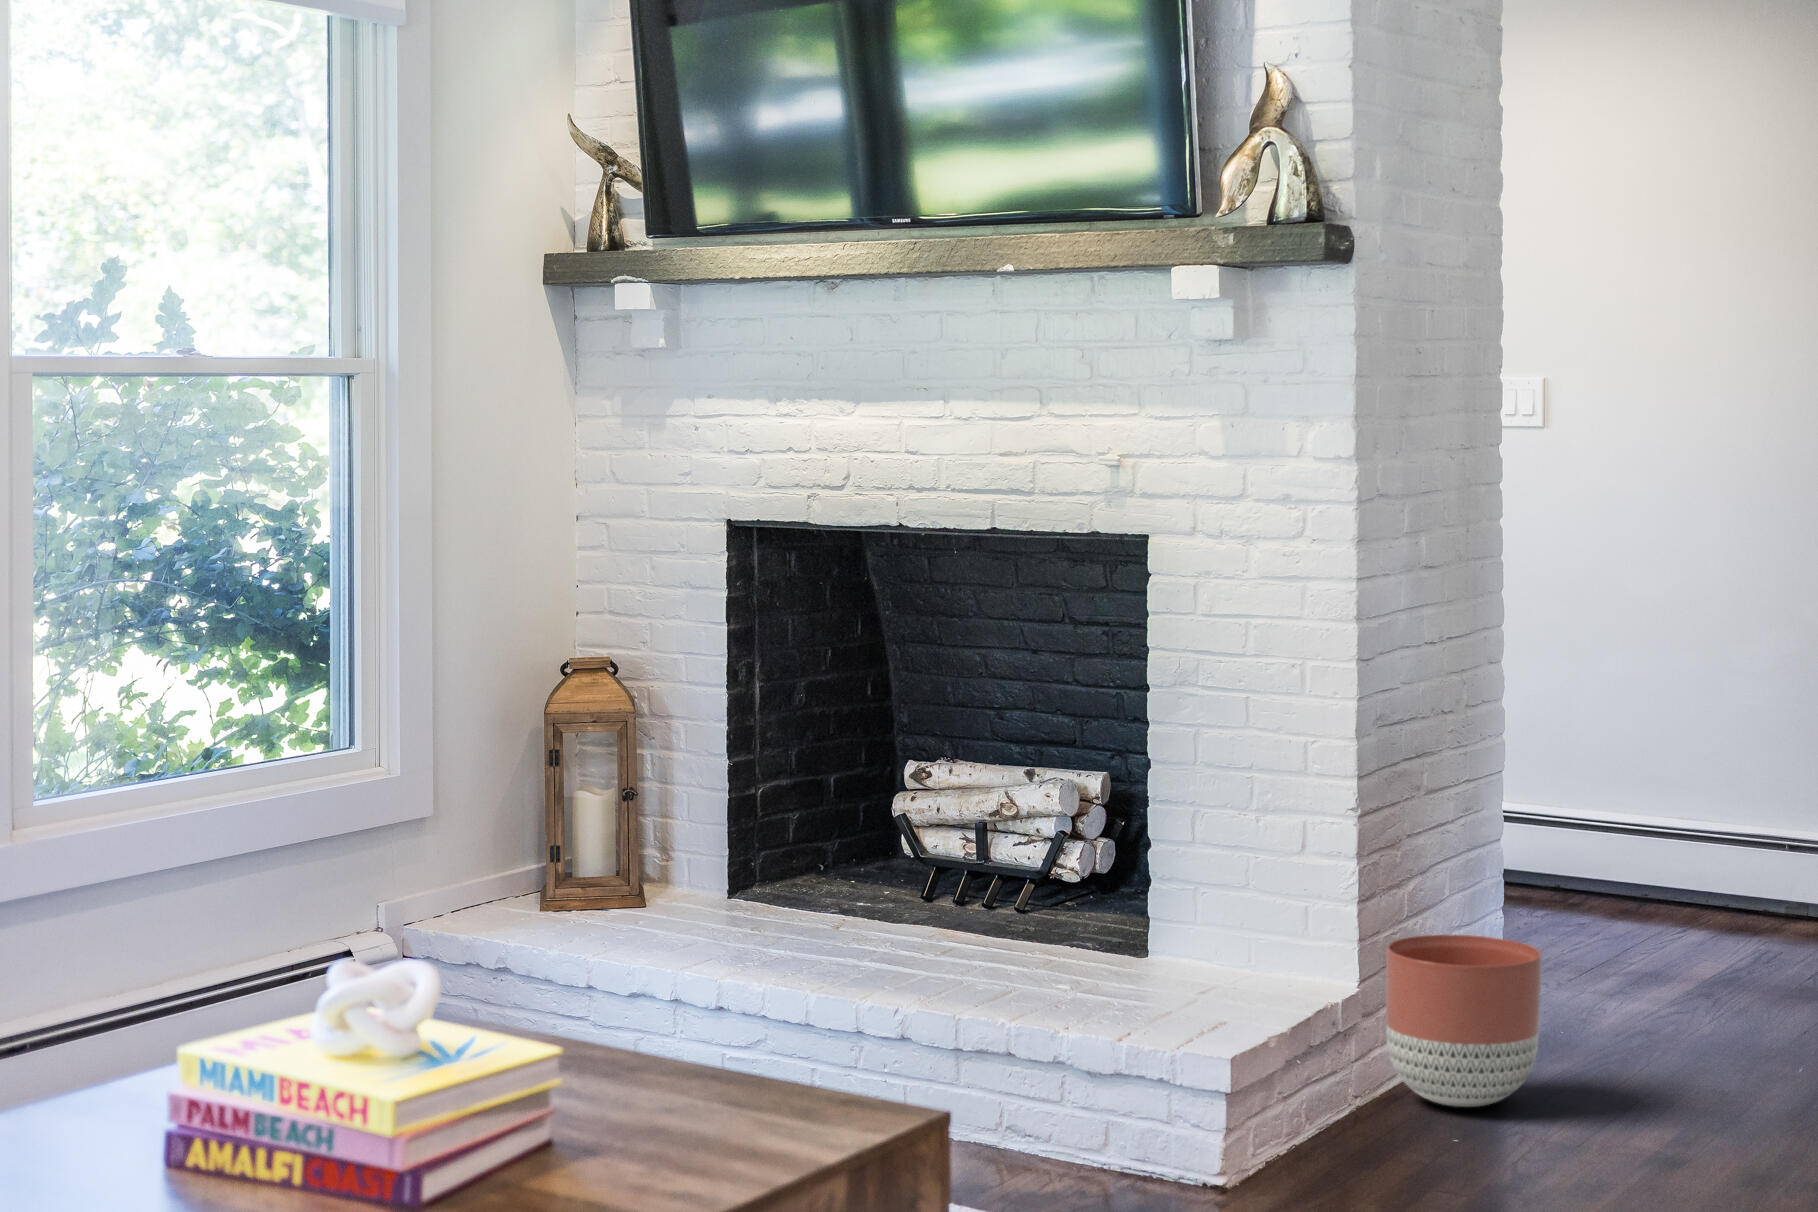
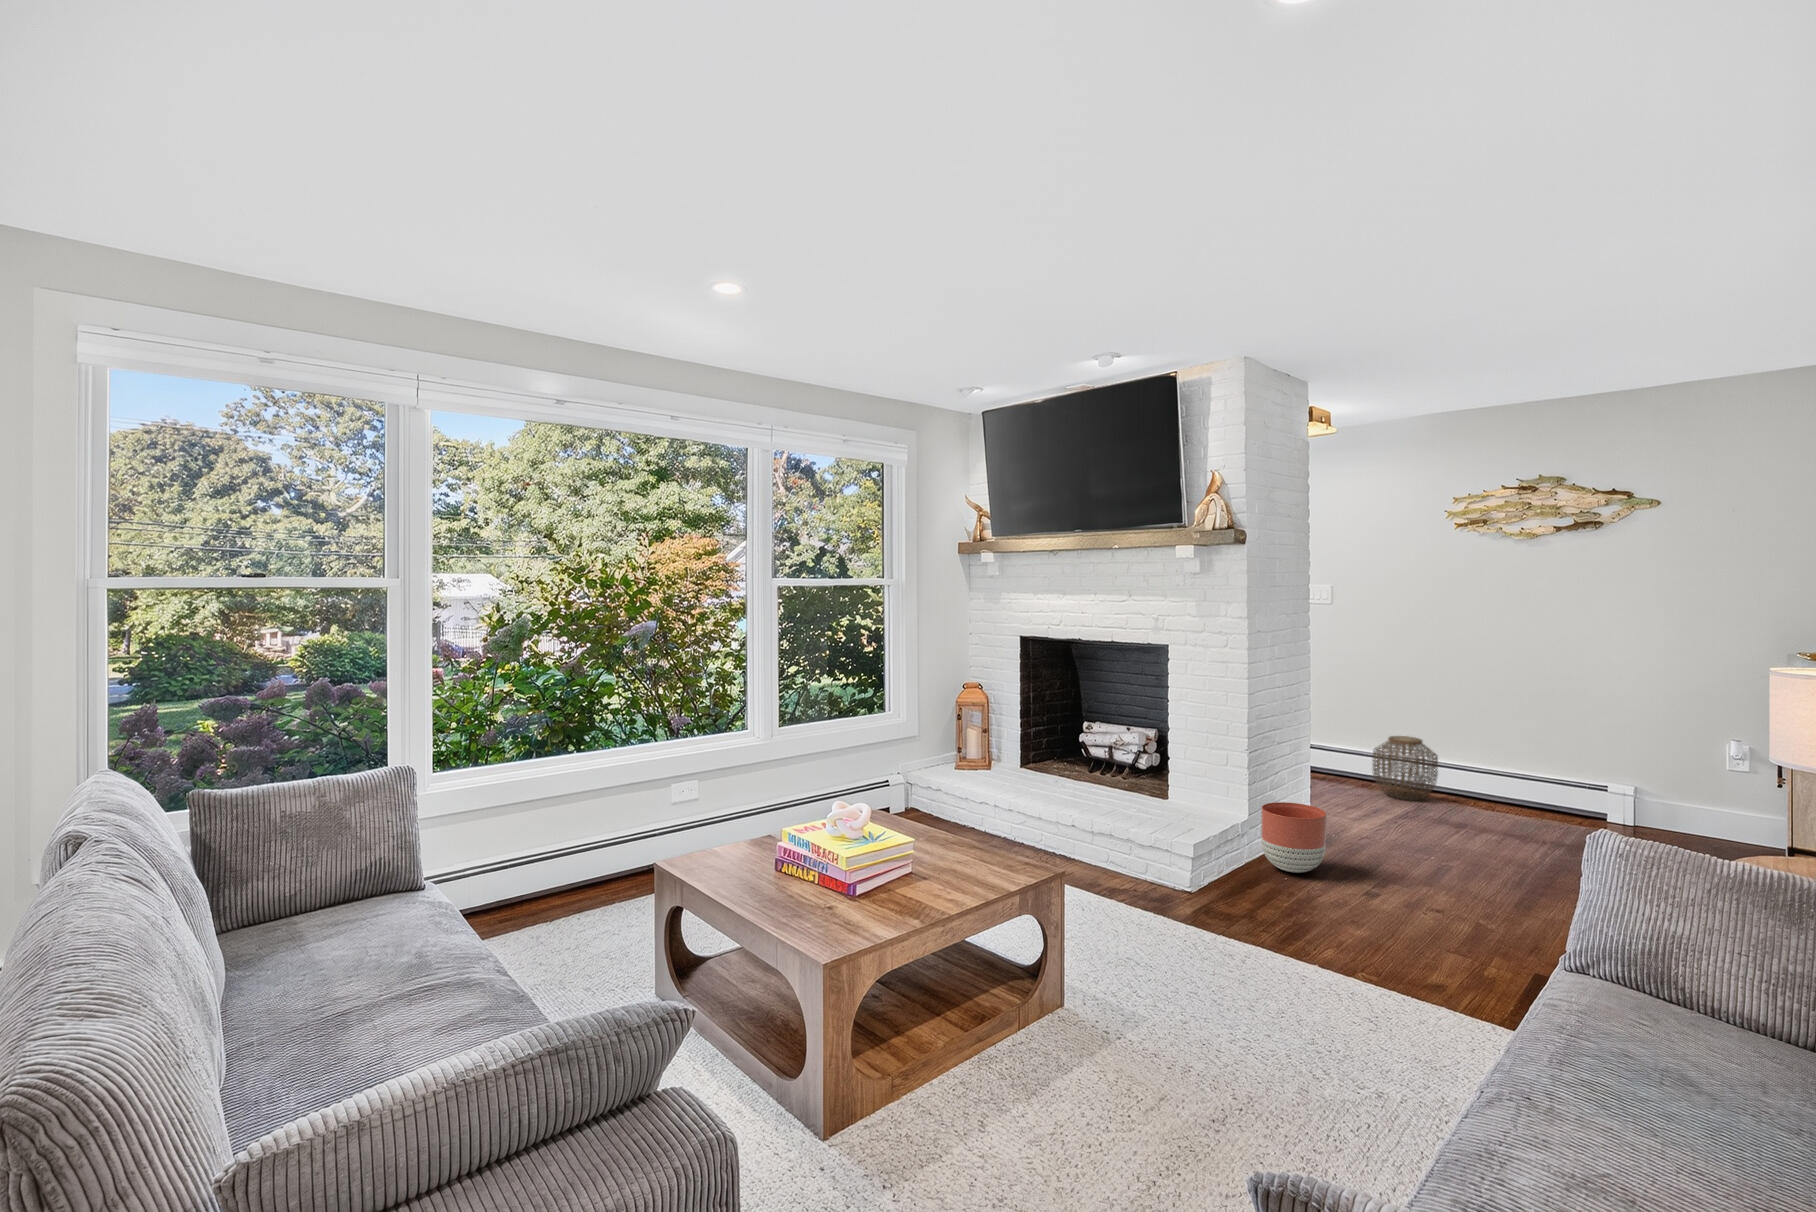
woven basket: none [1630,773,1783,935] -> present [1372,736,1438,800]

